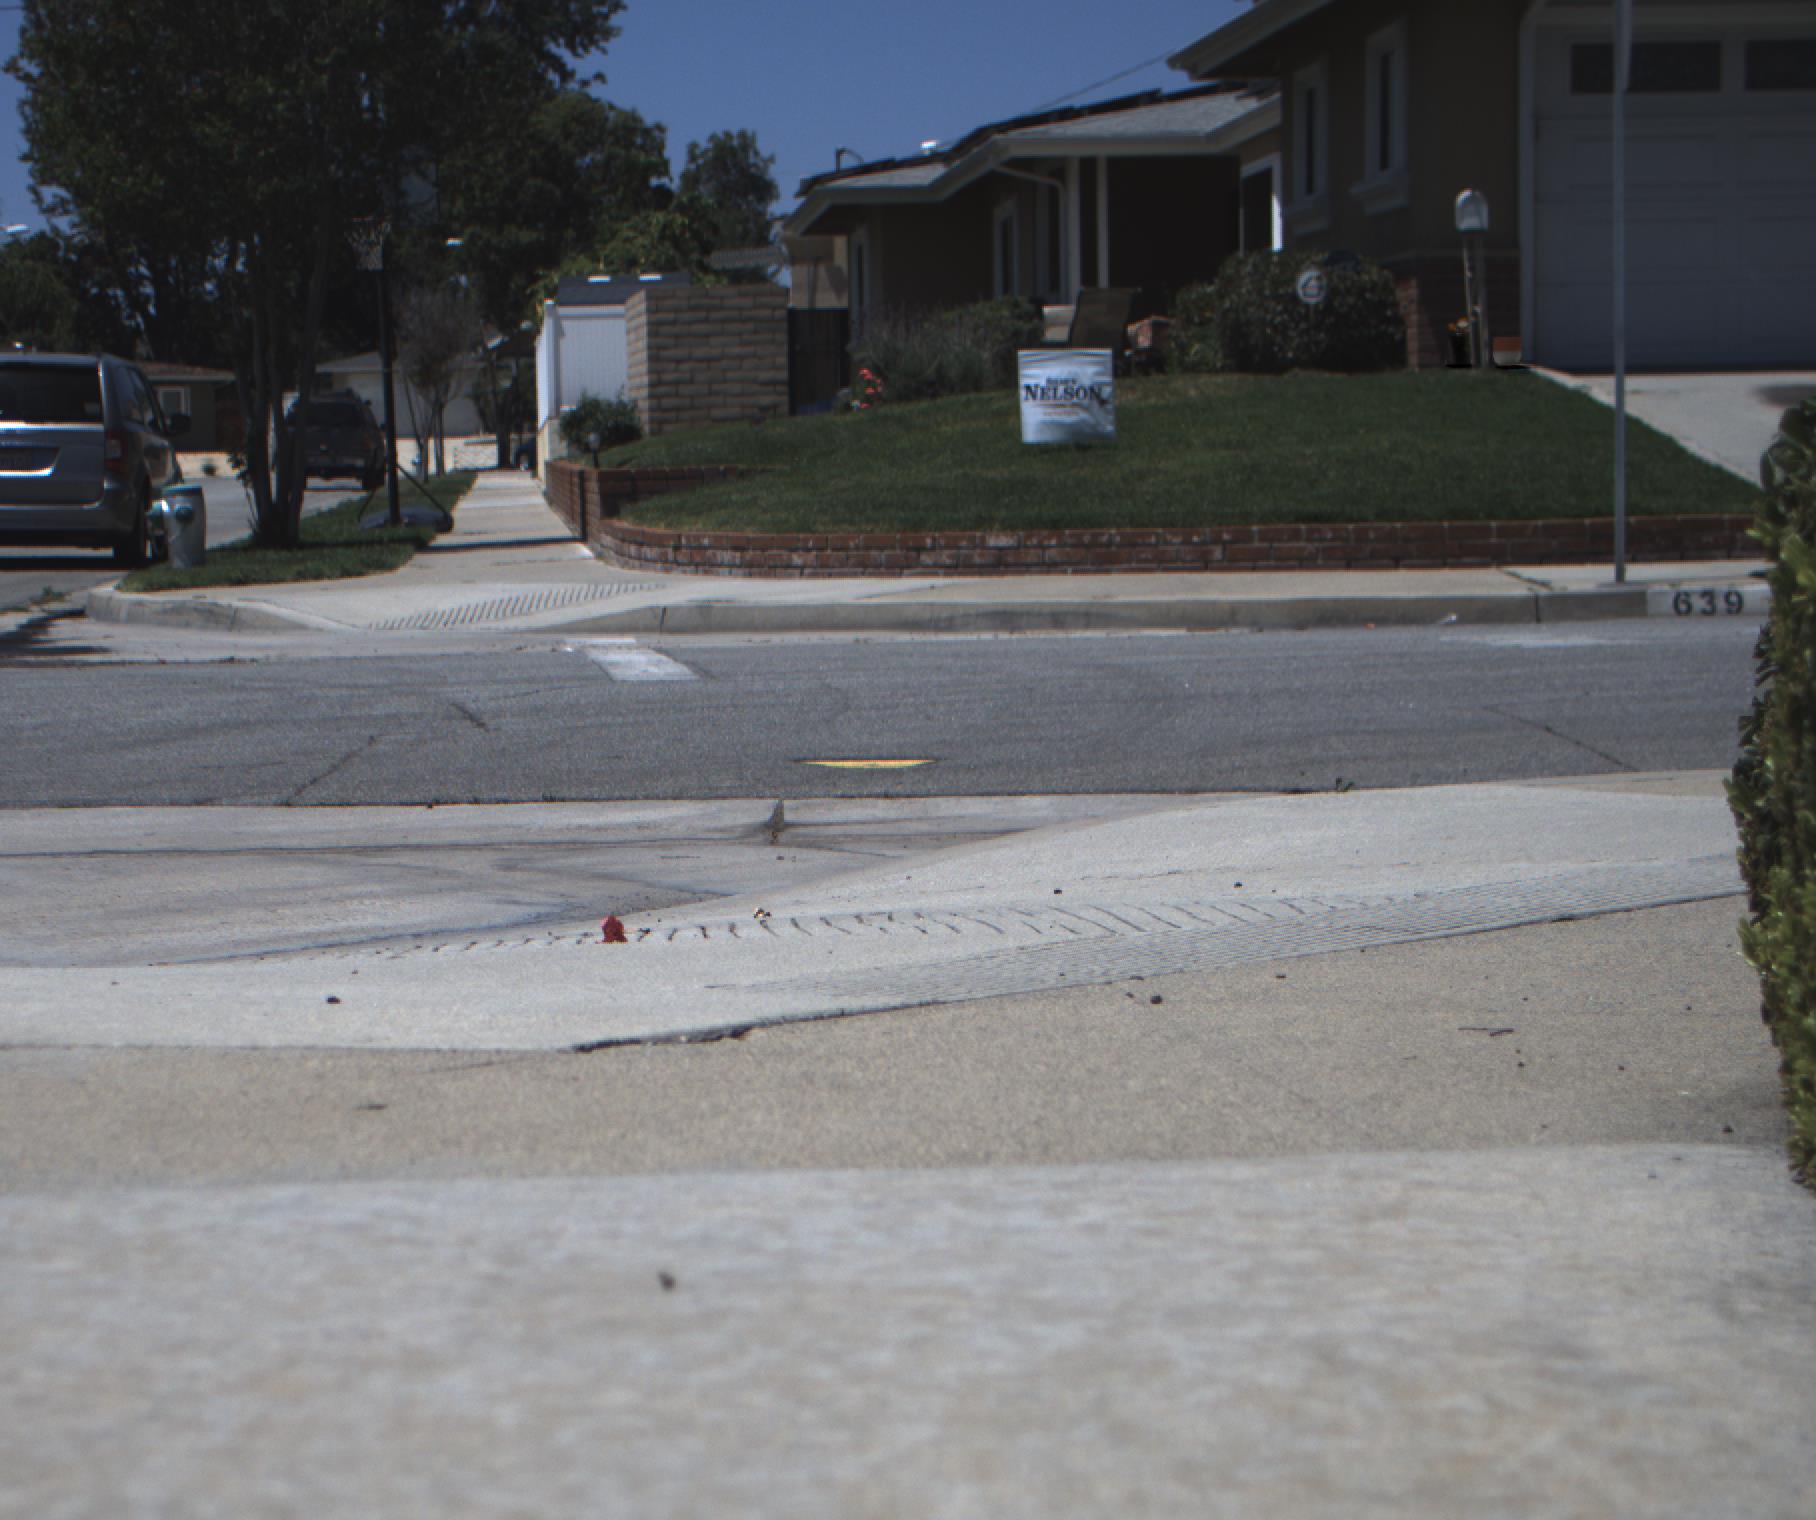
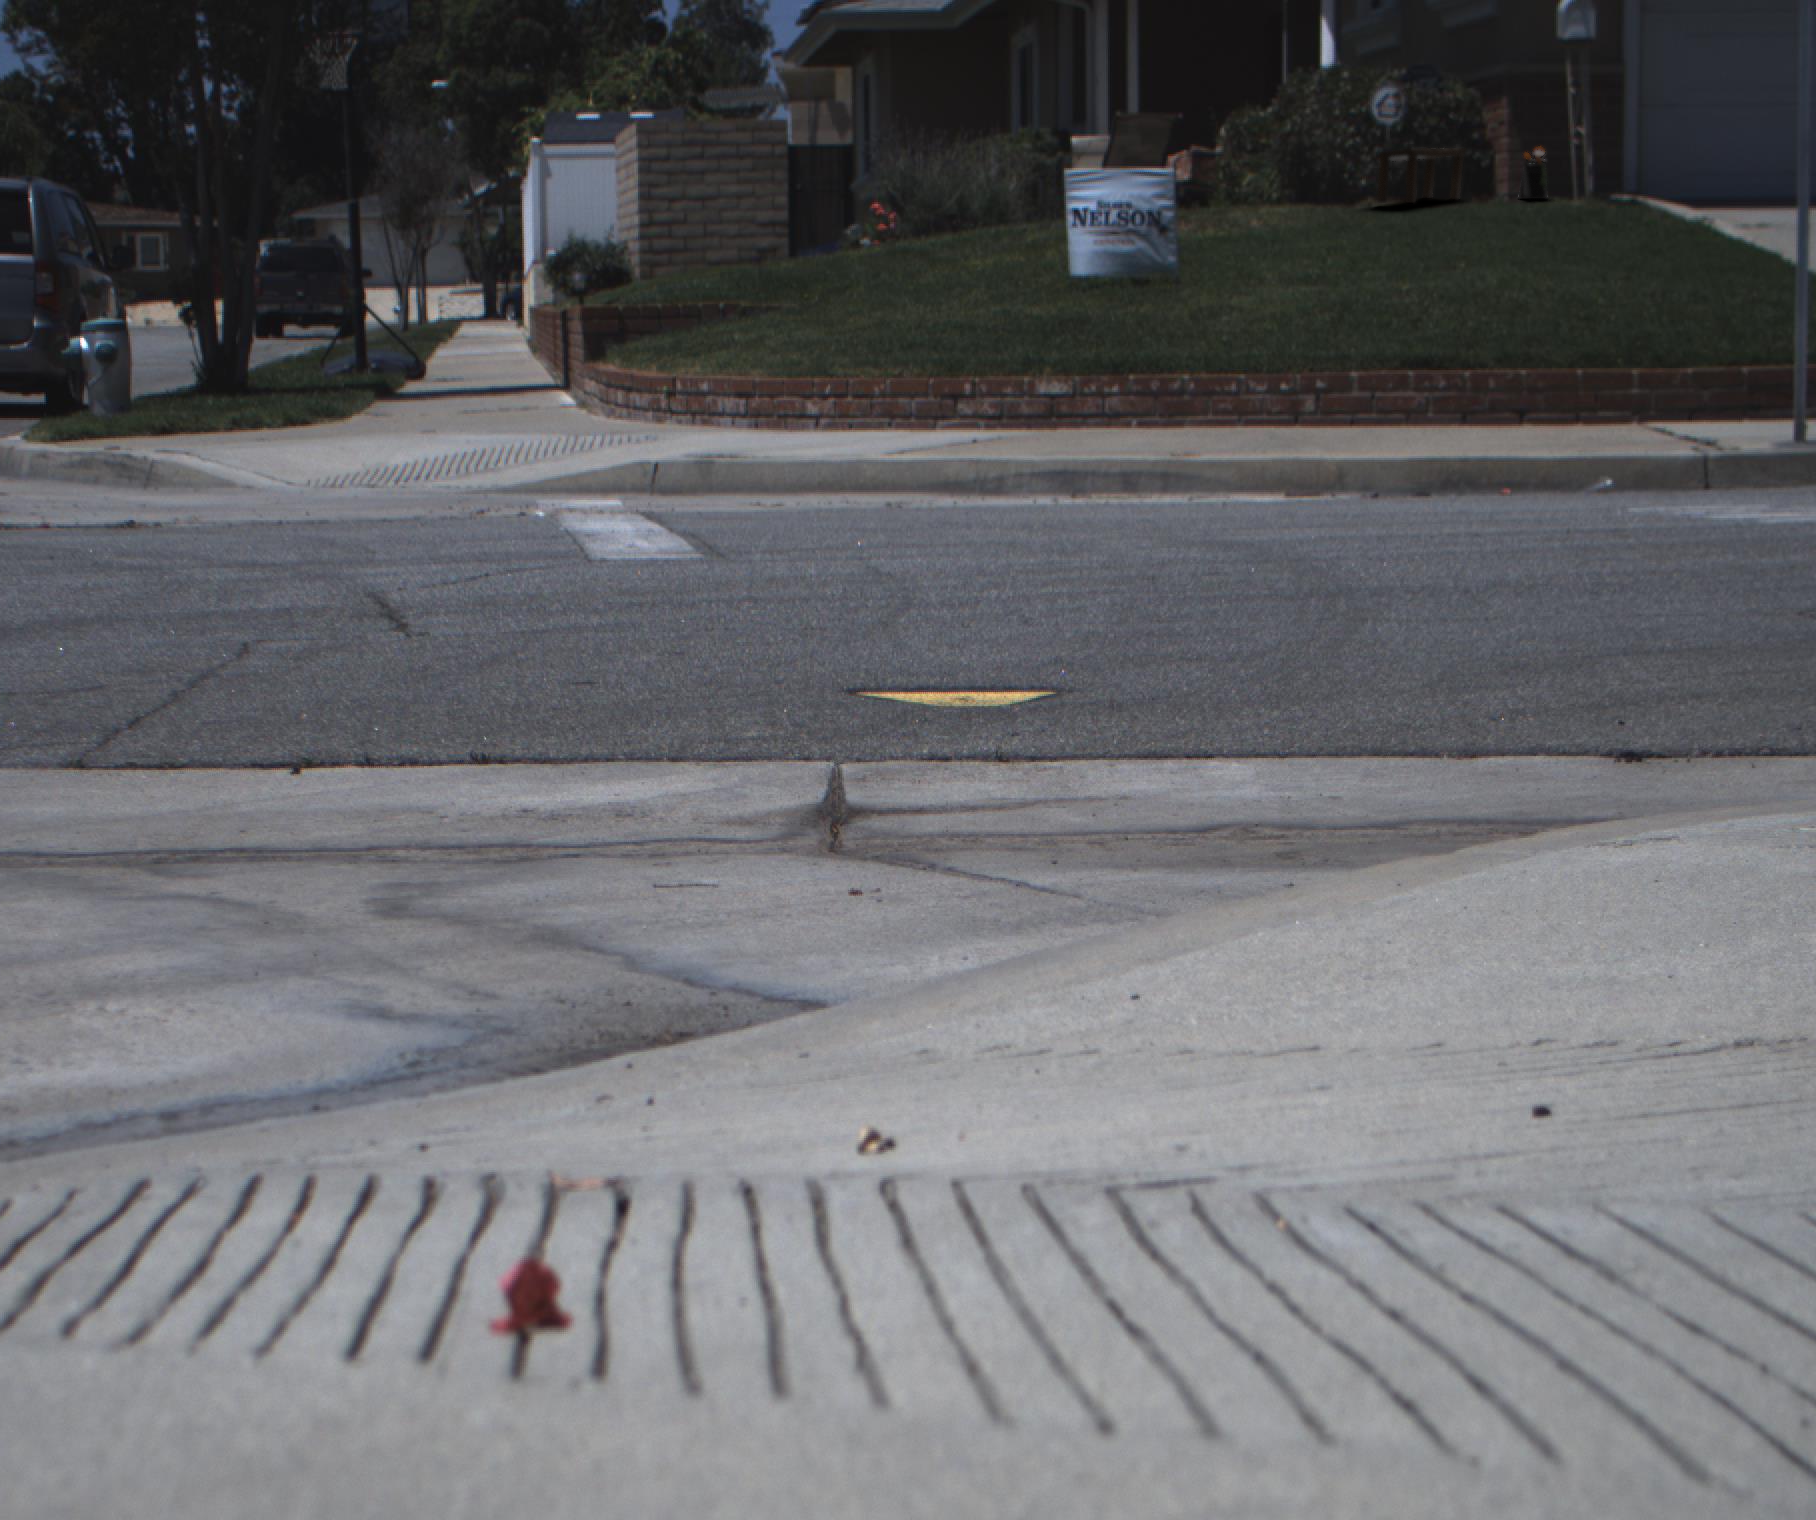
bench: none [1315,320,1397,370] -> present [1377,148,1465,203]
planter: present [1493,337,1522,366] -> none [1573,168,1605,200]

